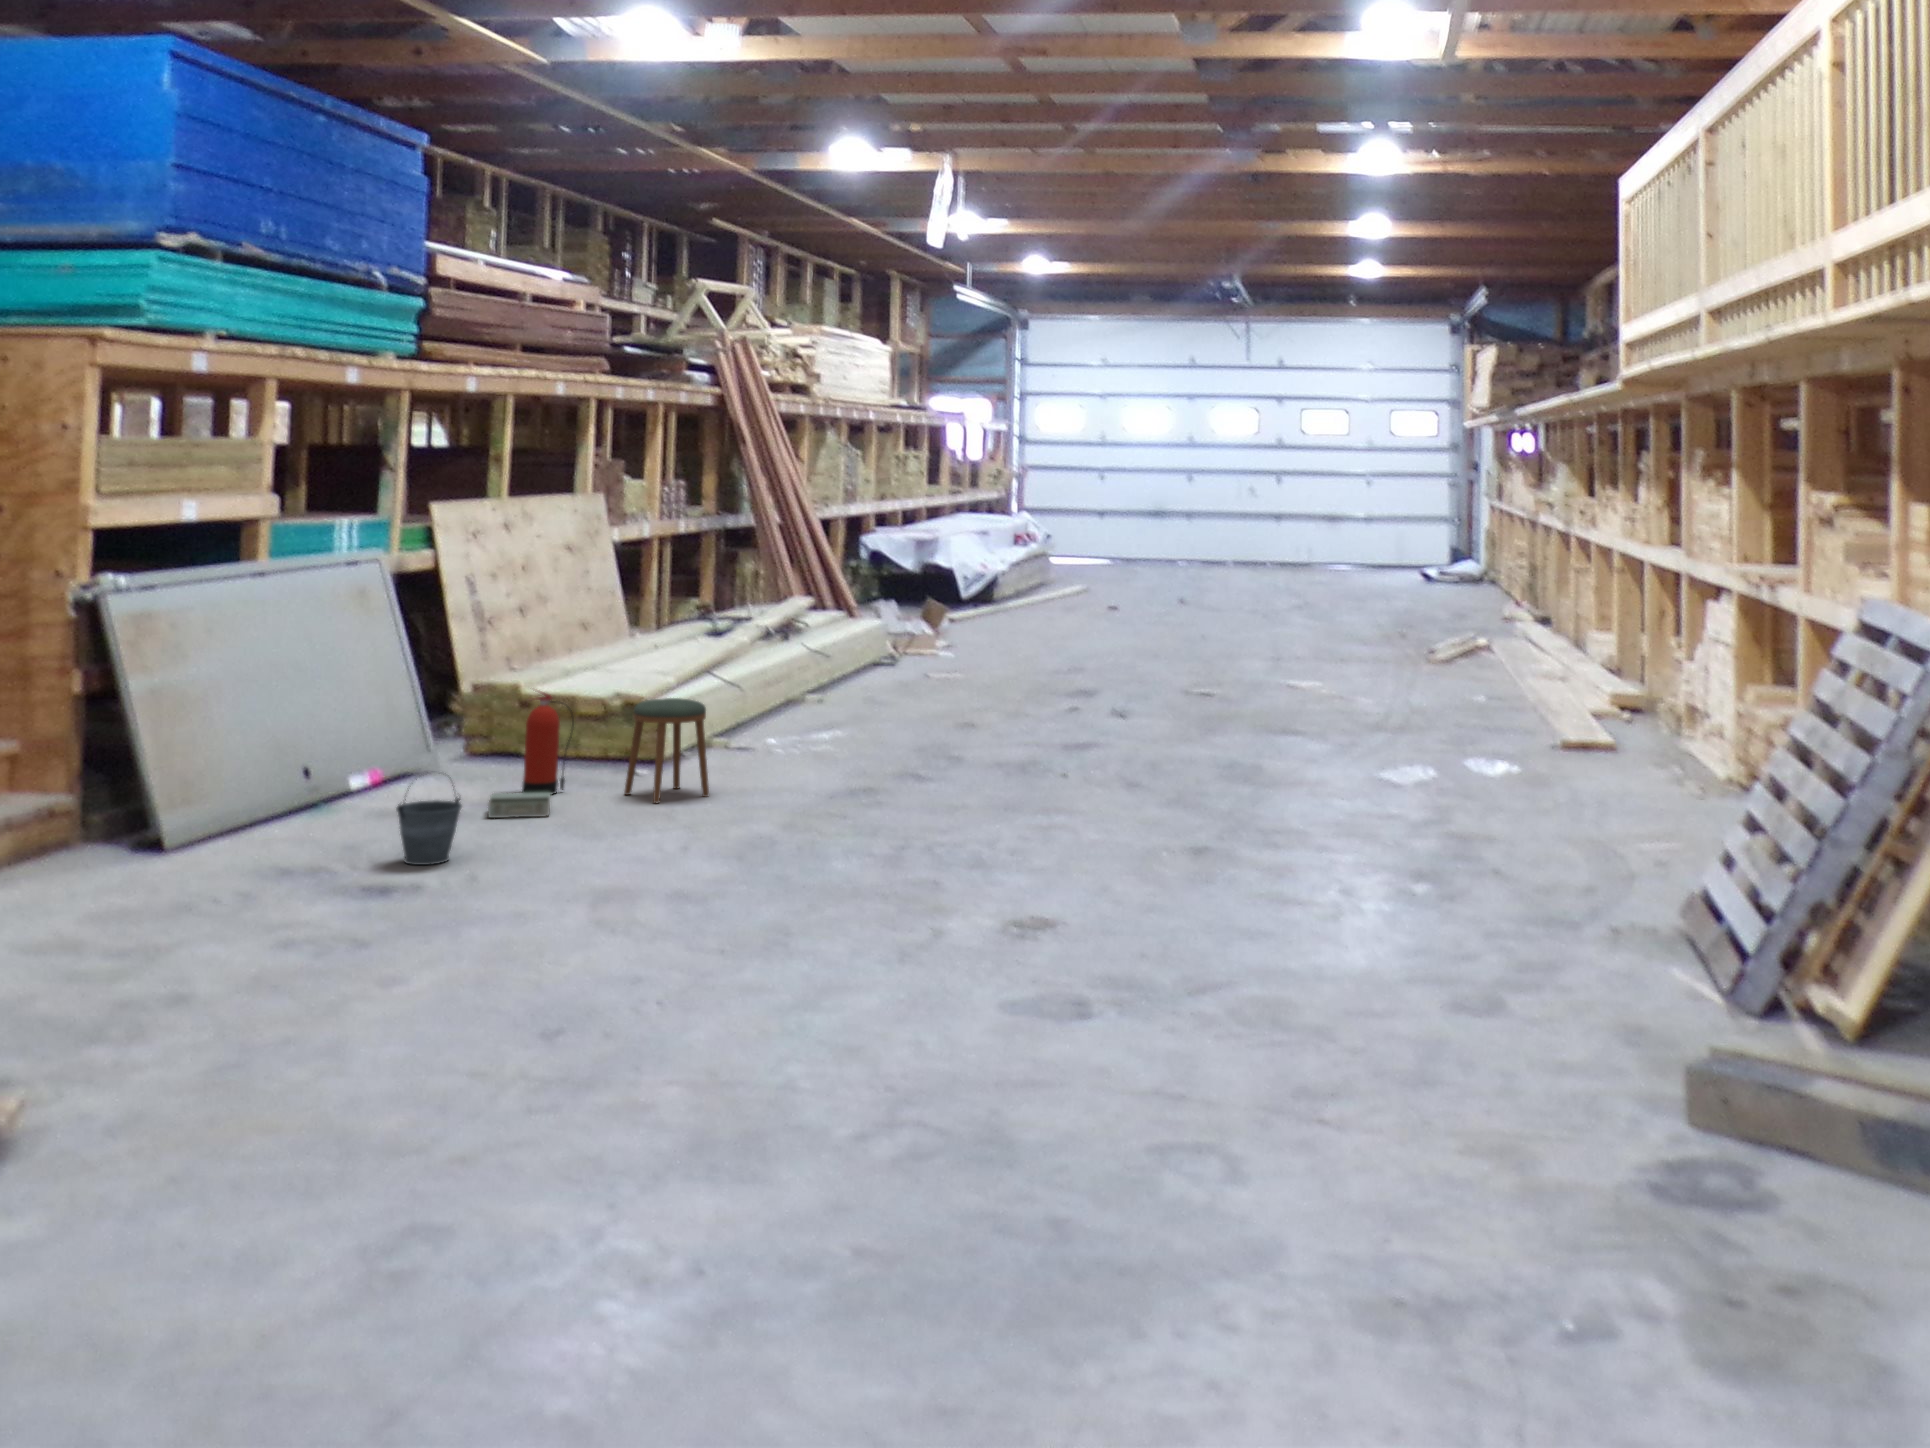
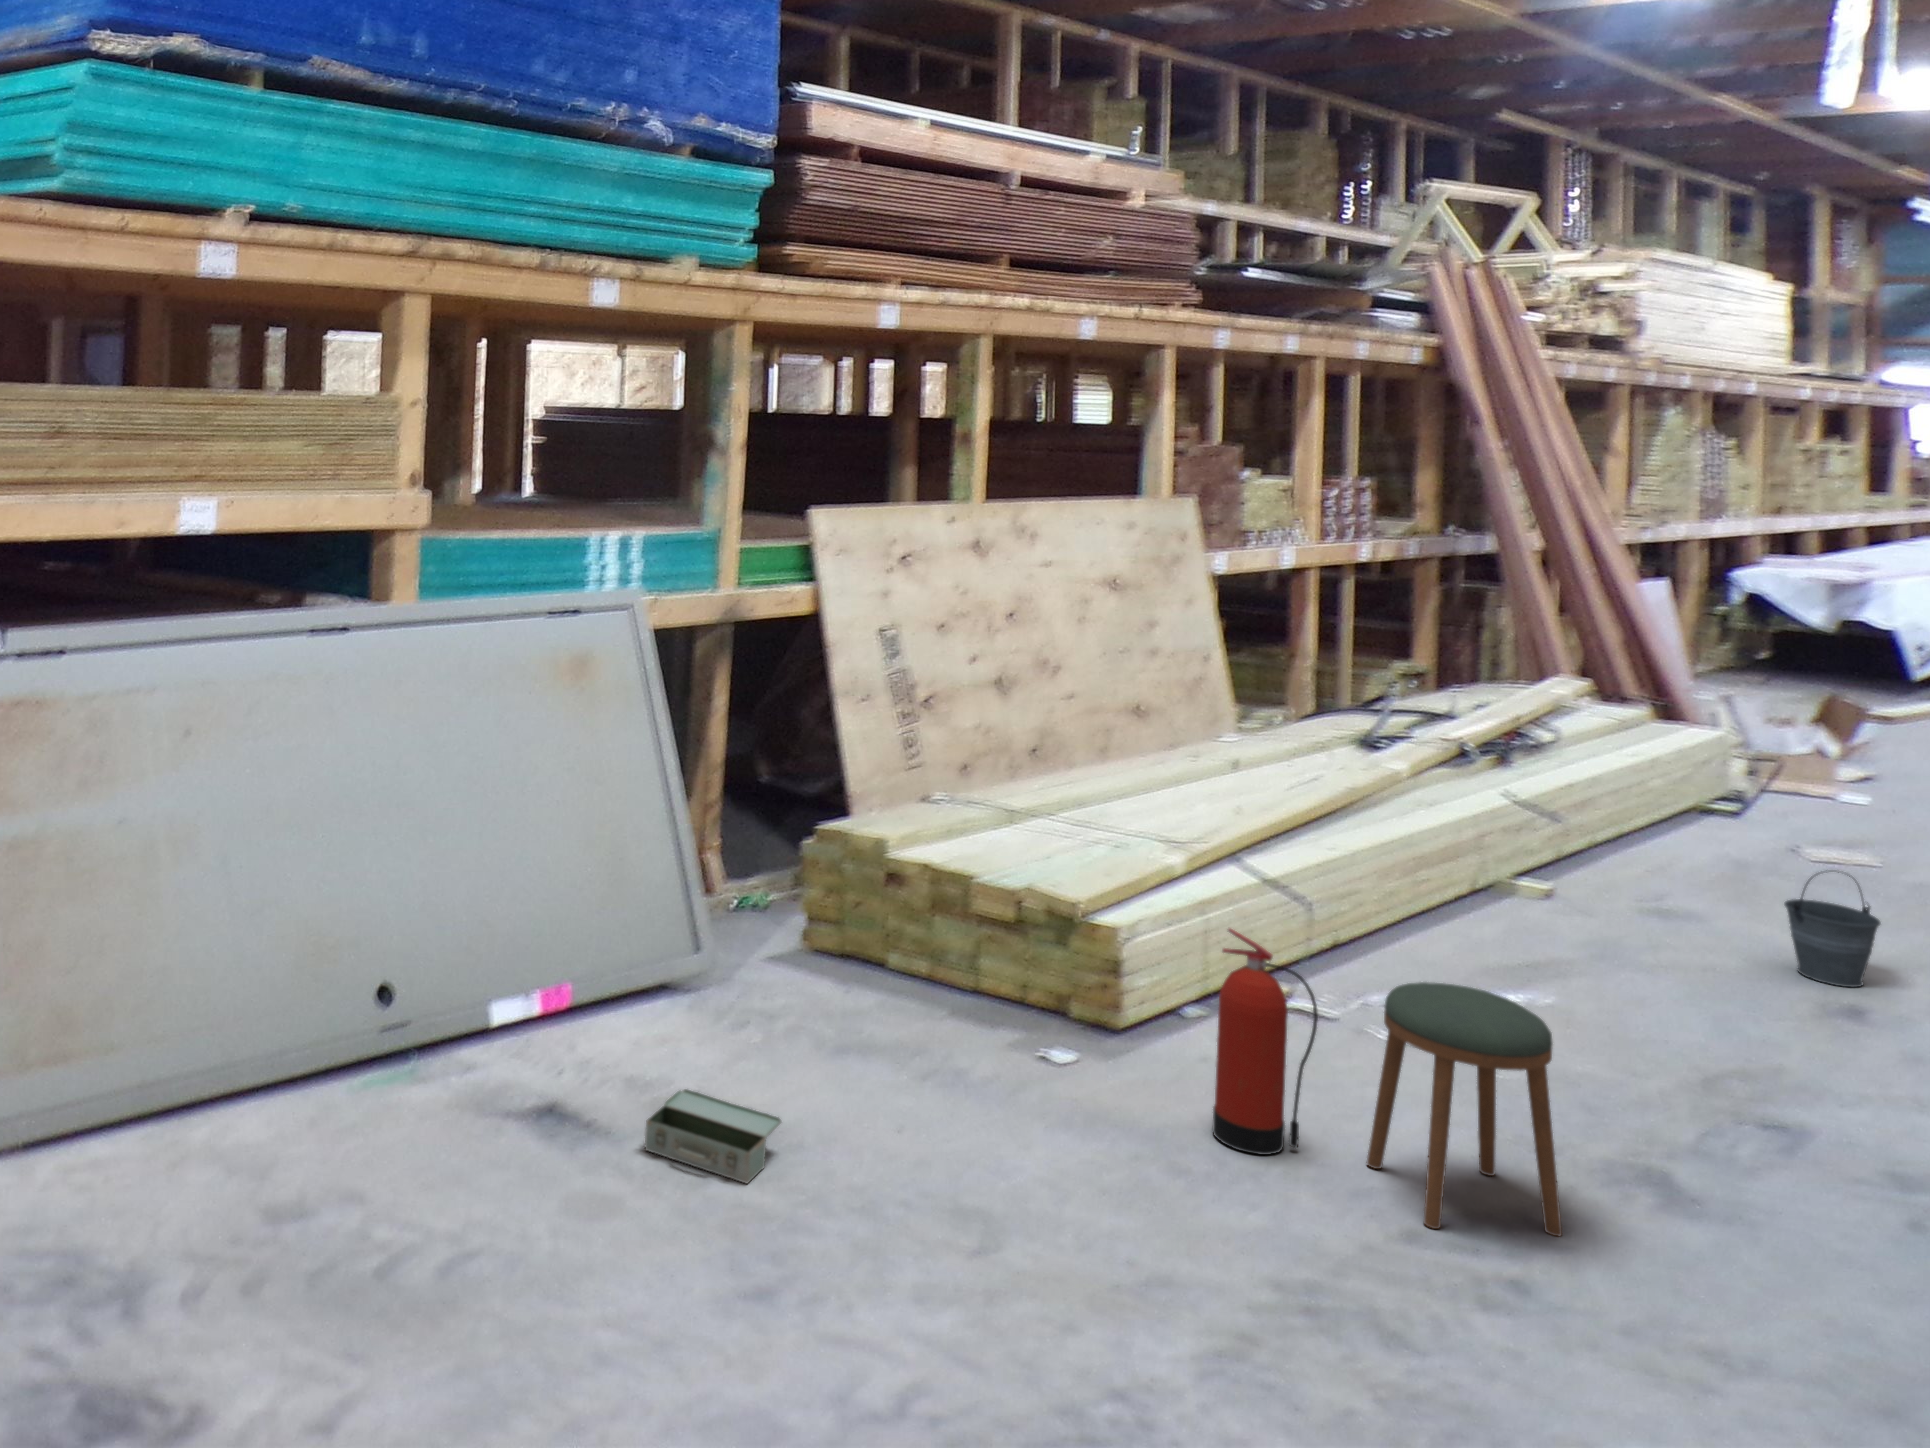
fire extinguisher: present [522,691,572,794] -> present [1212,928,1318,1155]
stool: present [624,698,709,803] -> present [1366,982,1562,1236]
bucket: present [396,772,462,865] -> present [1784,870,1880,987]

